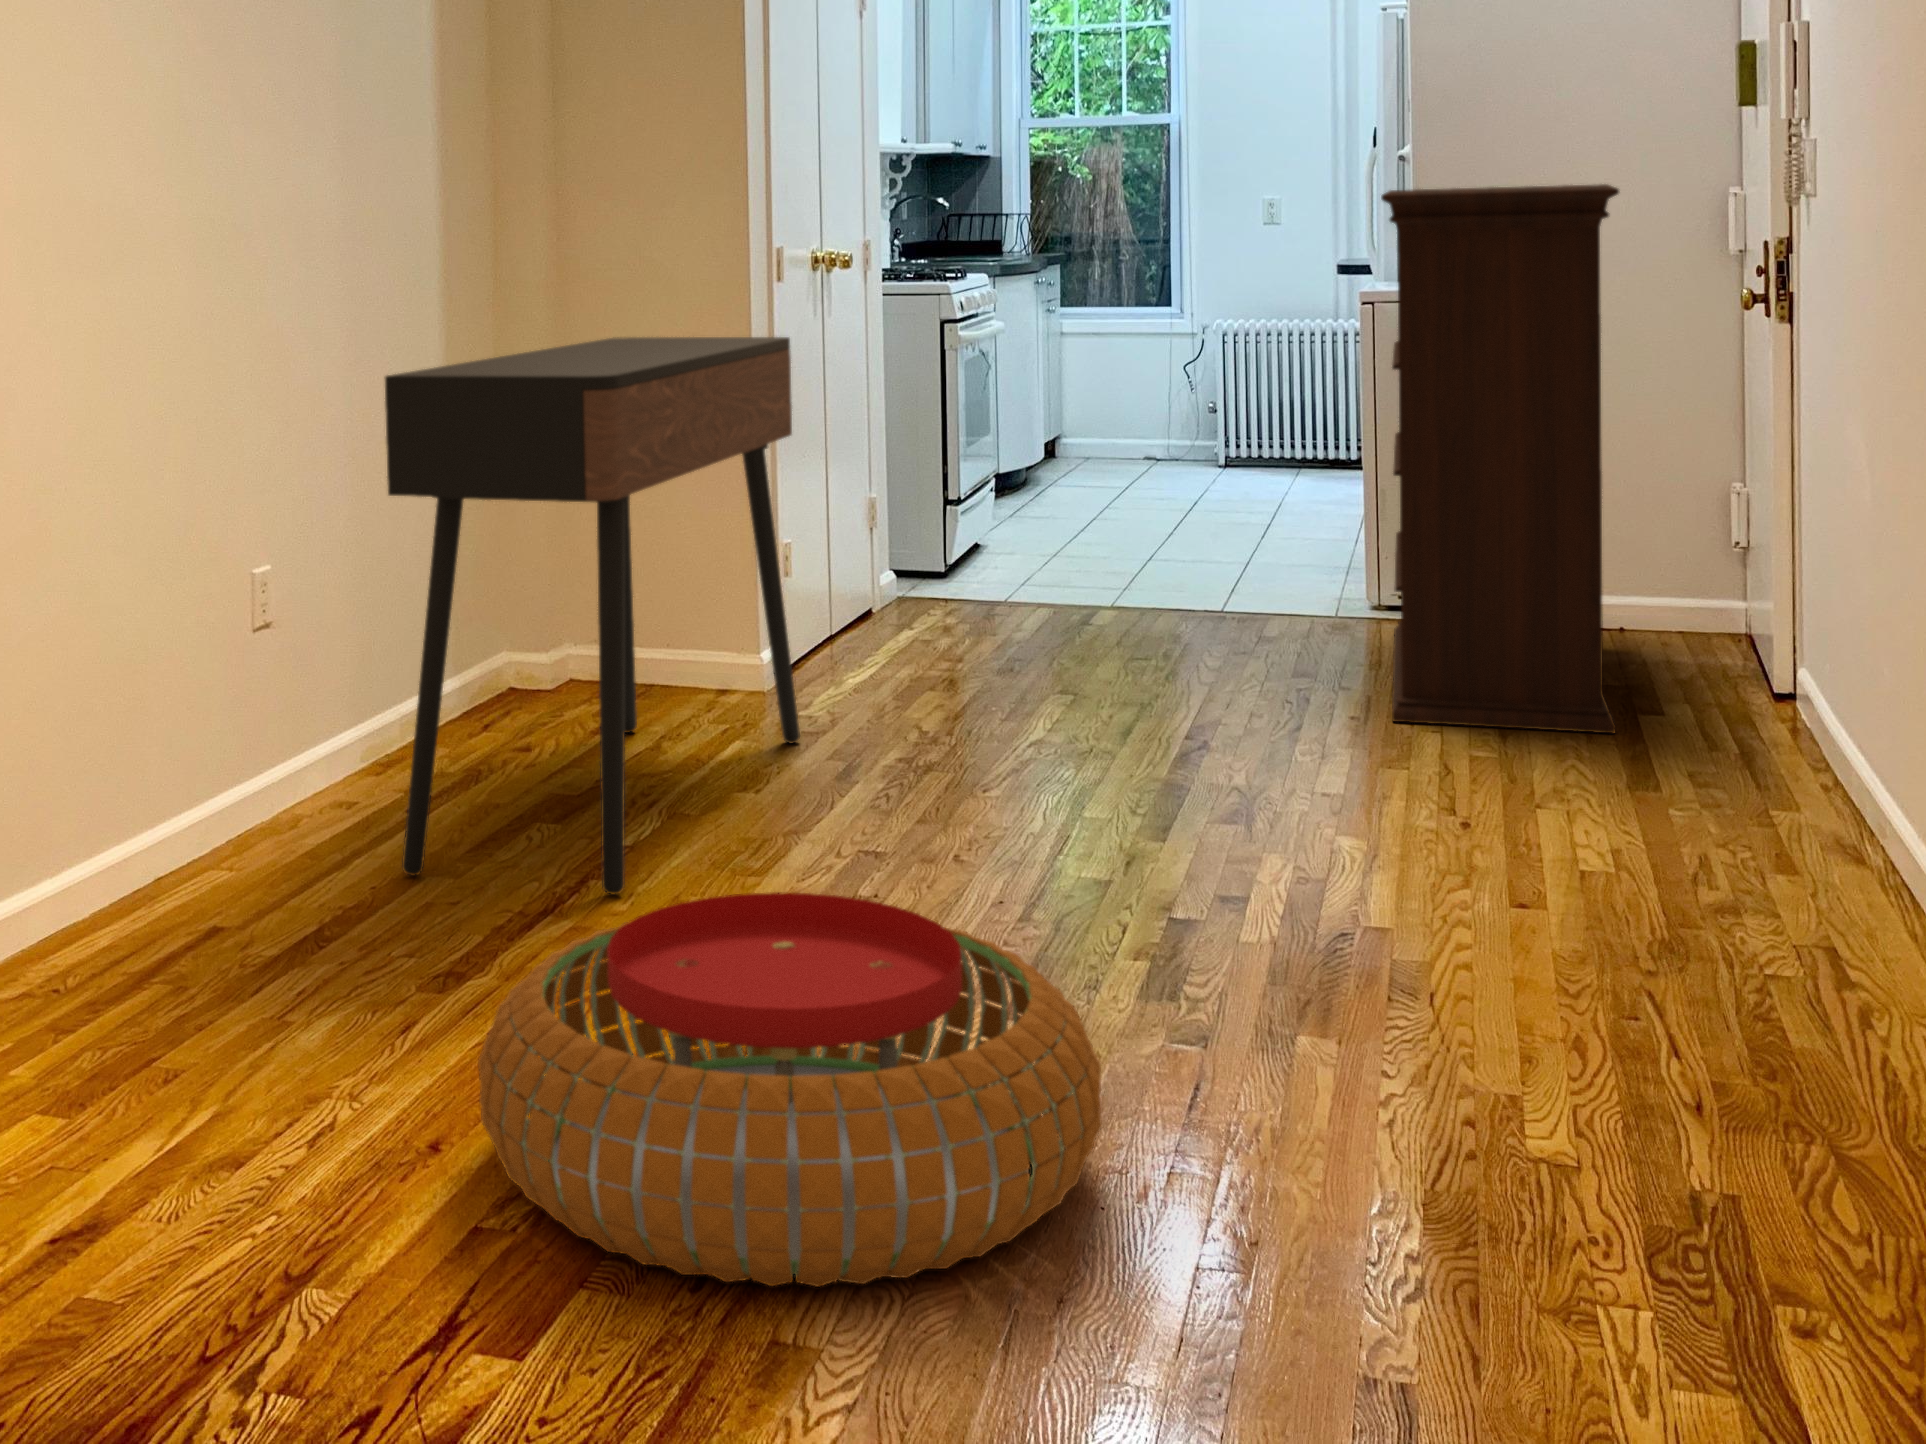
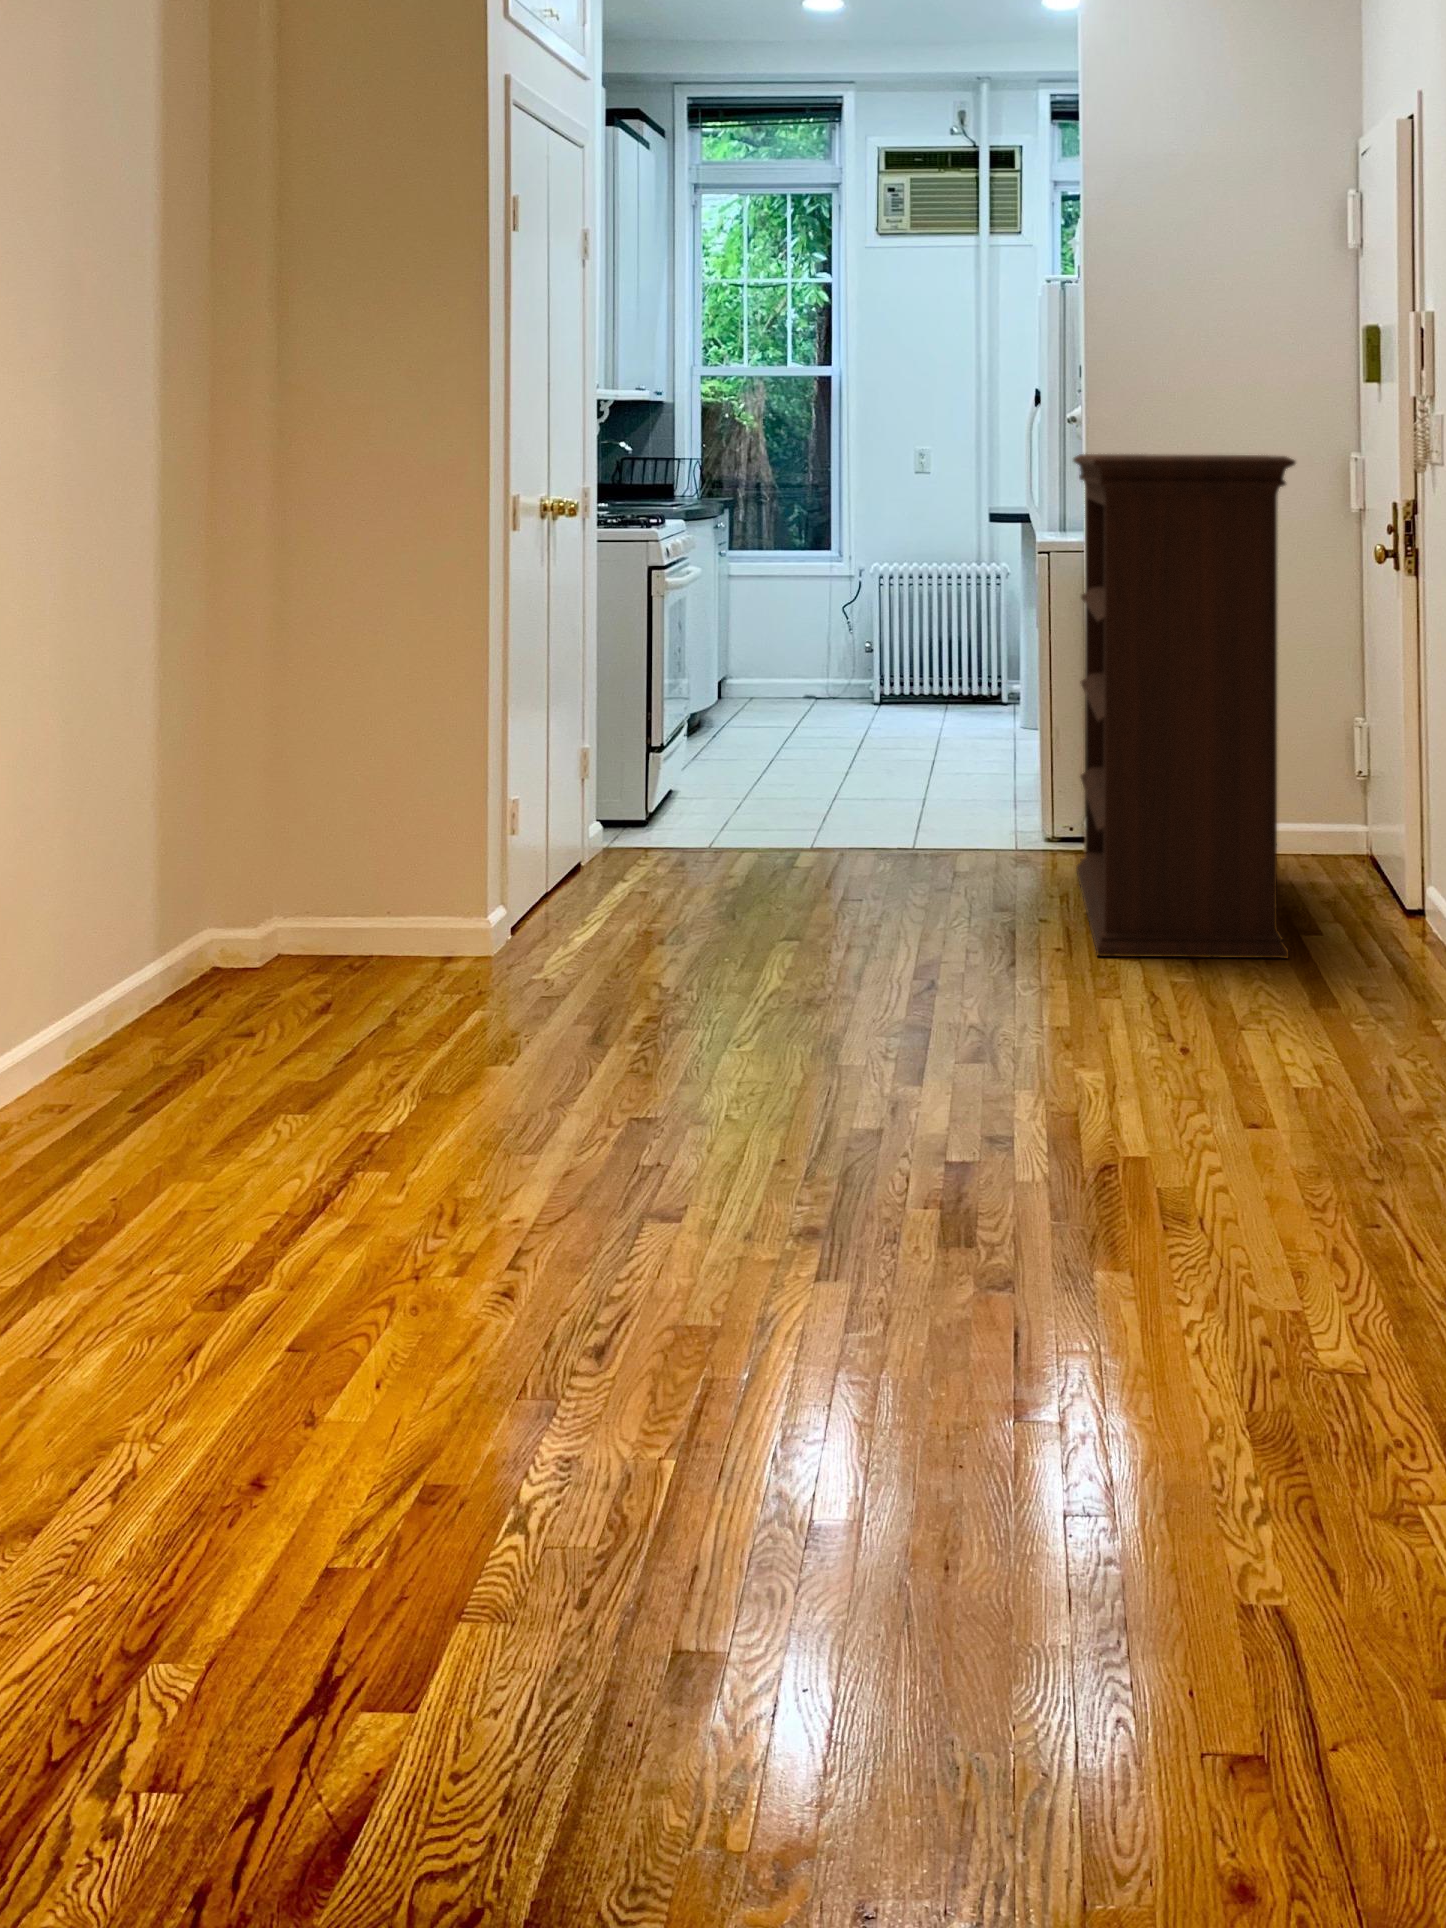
console table: present [385,337,800,894] -> none [142,587,542,1184]
pouf: present [478,892,1102,1287] -> none [320,1172,963,1592]

